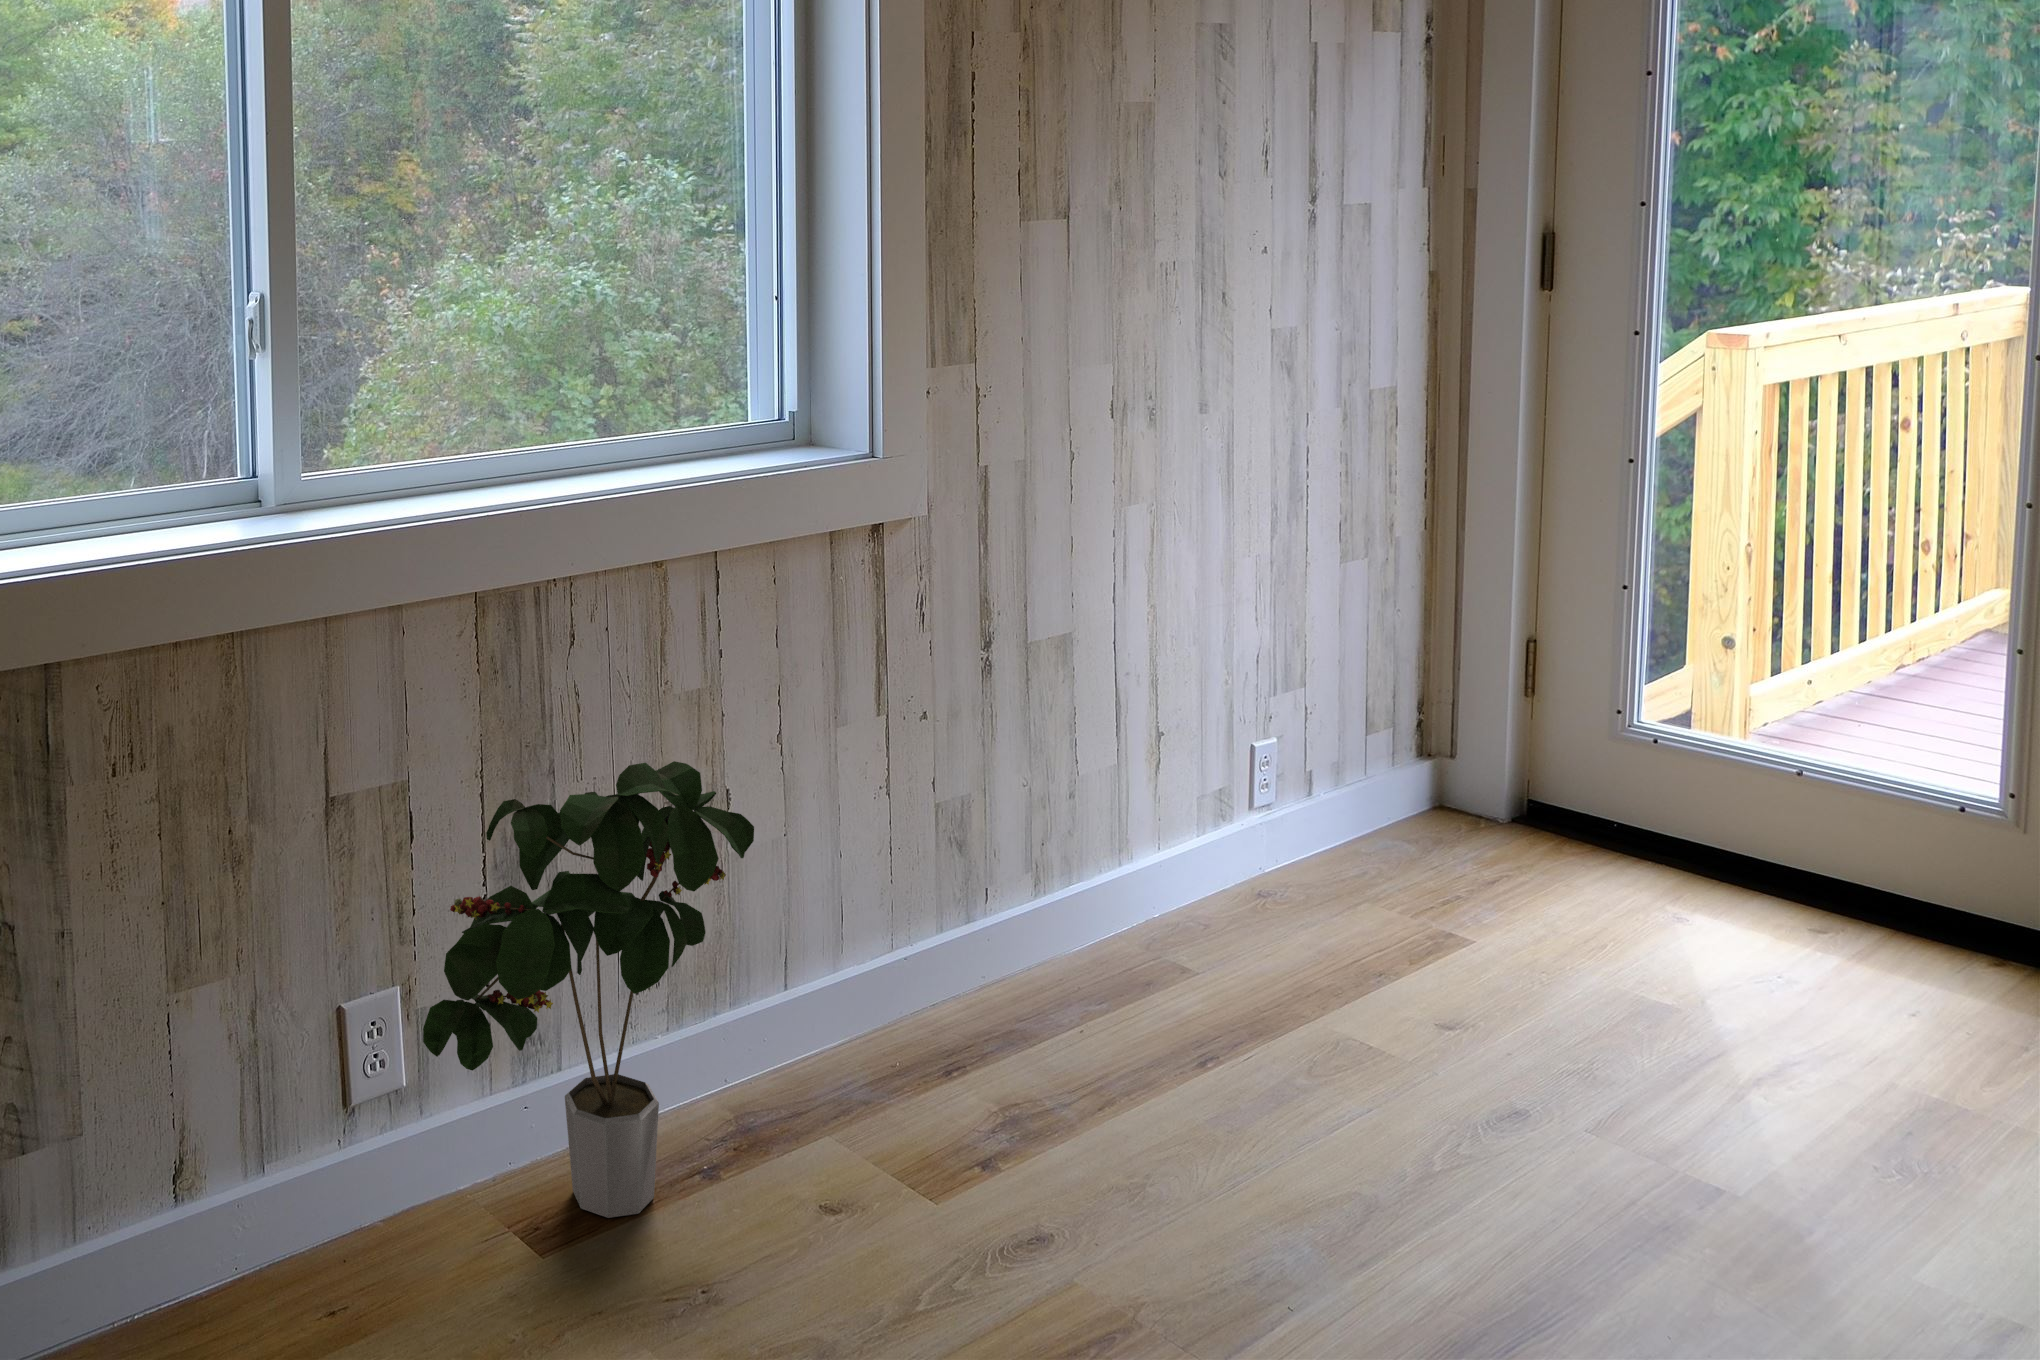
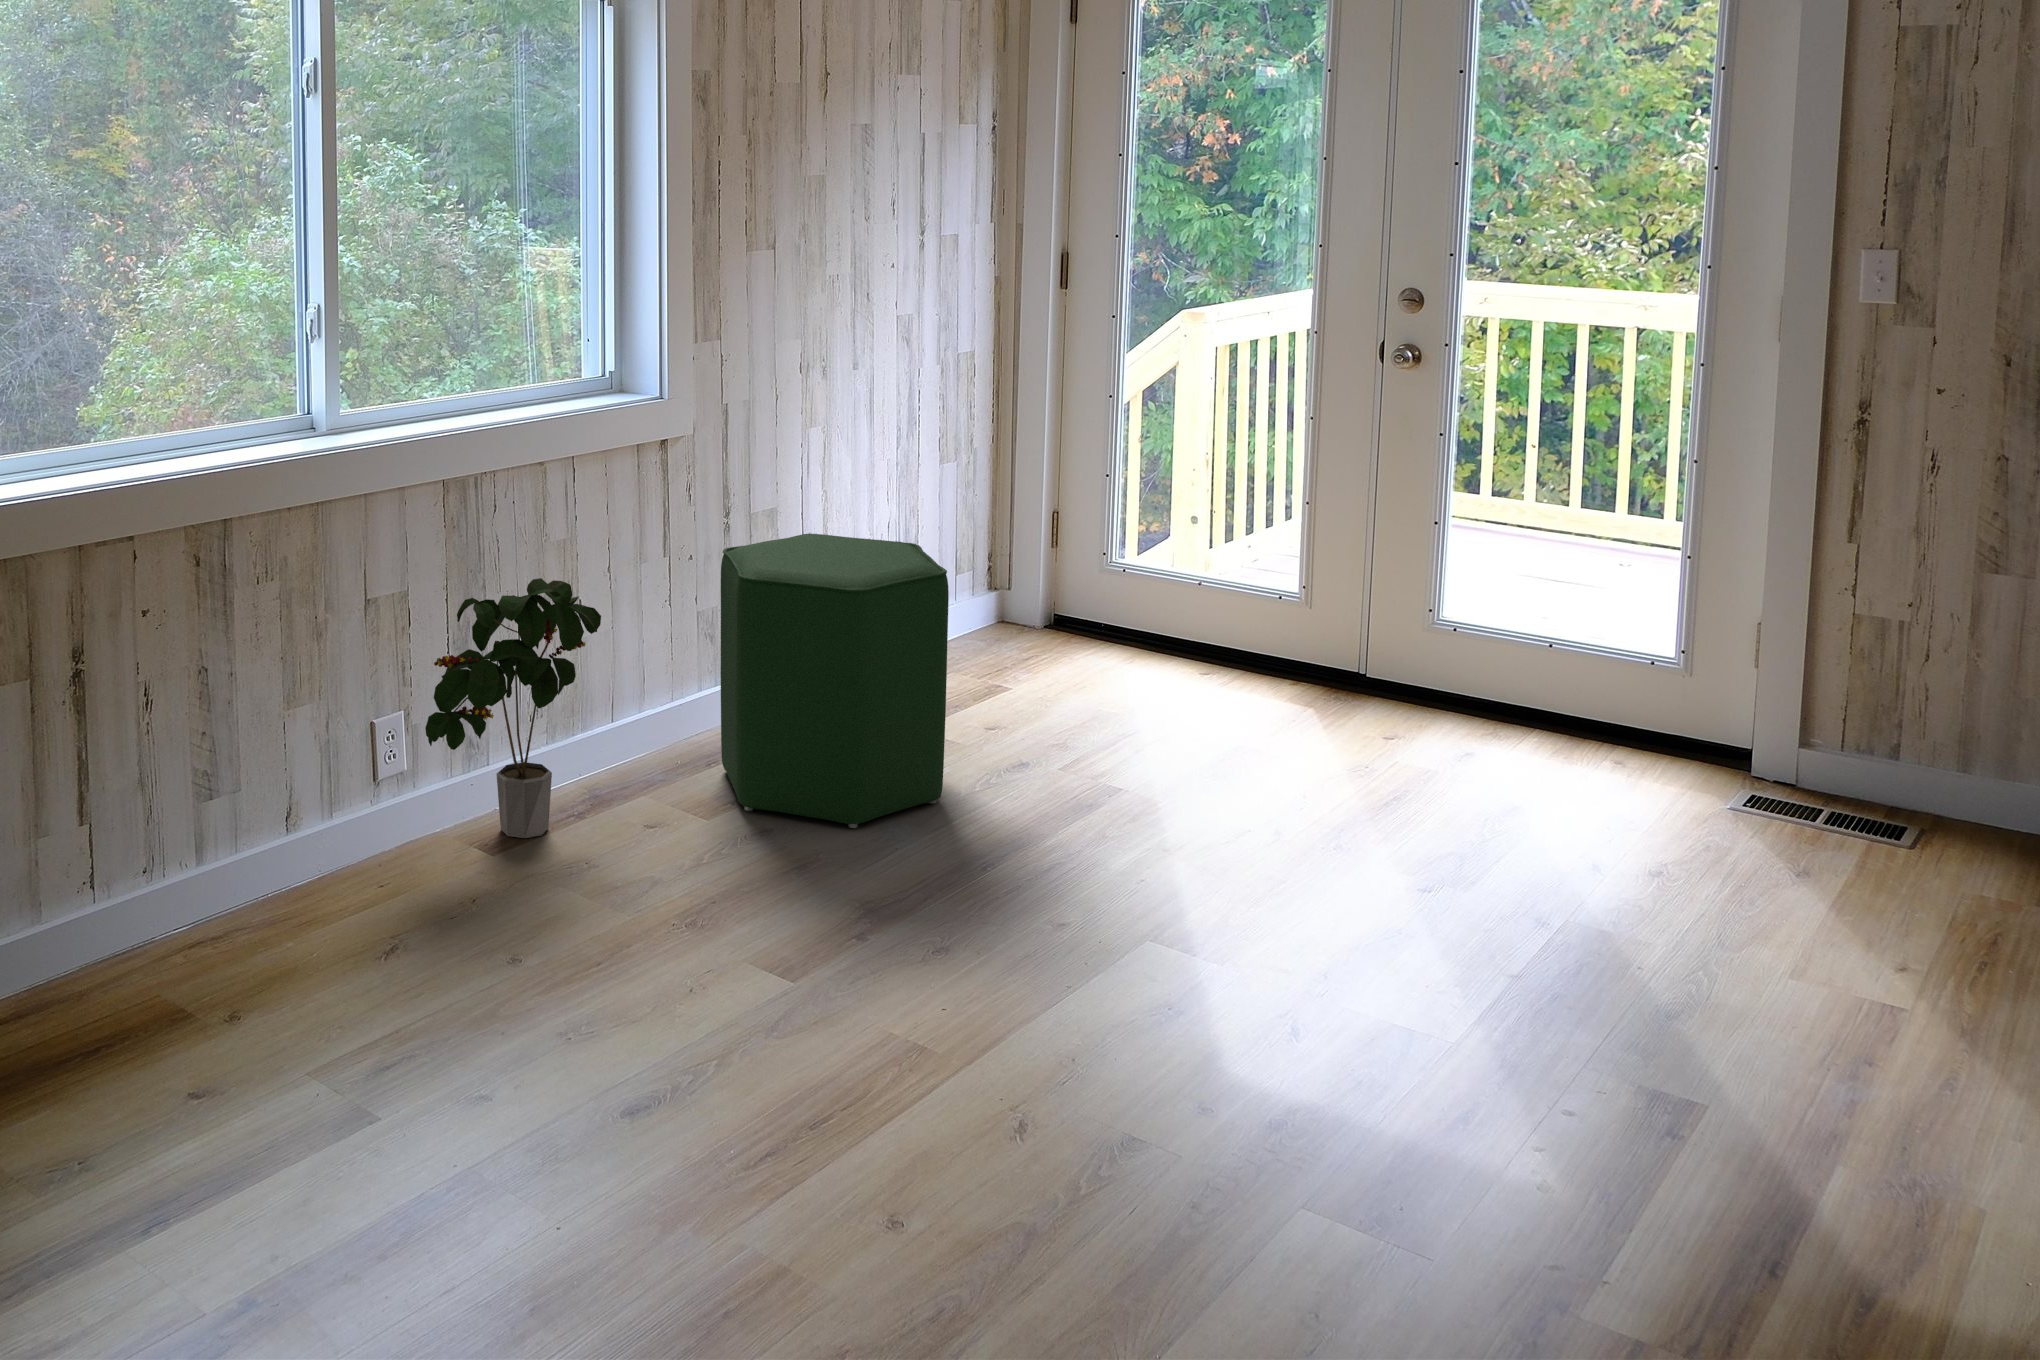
ottoman: none [970,690,1399,1264] -> present [721,534,949,828]

